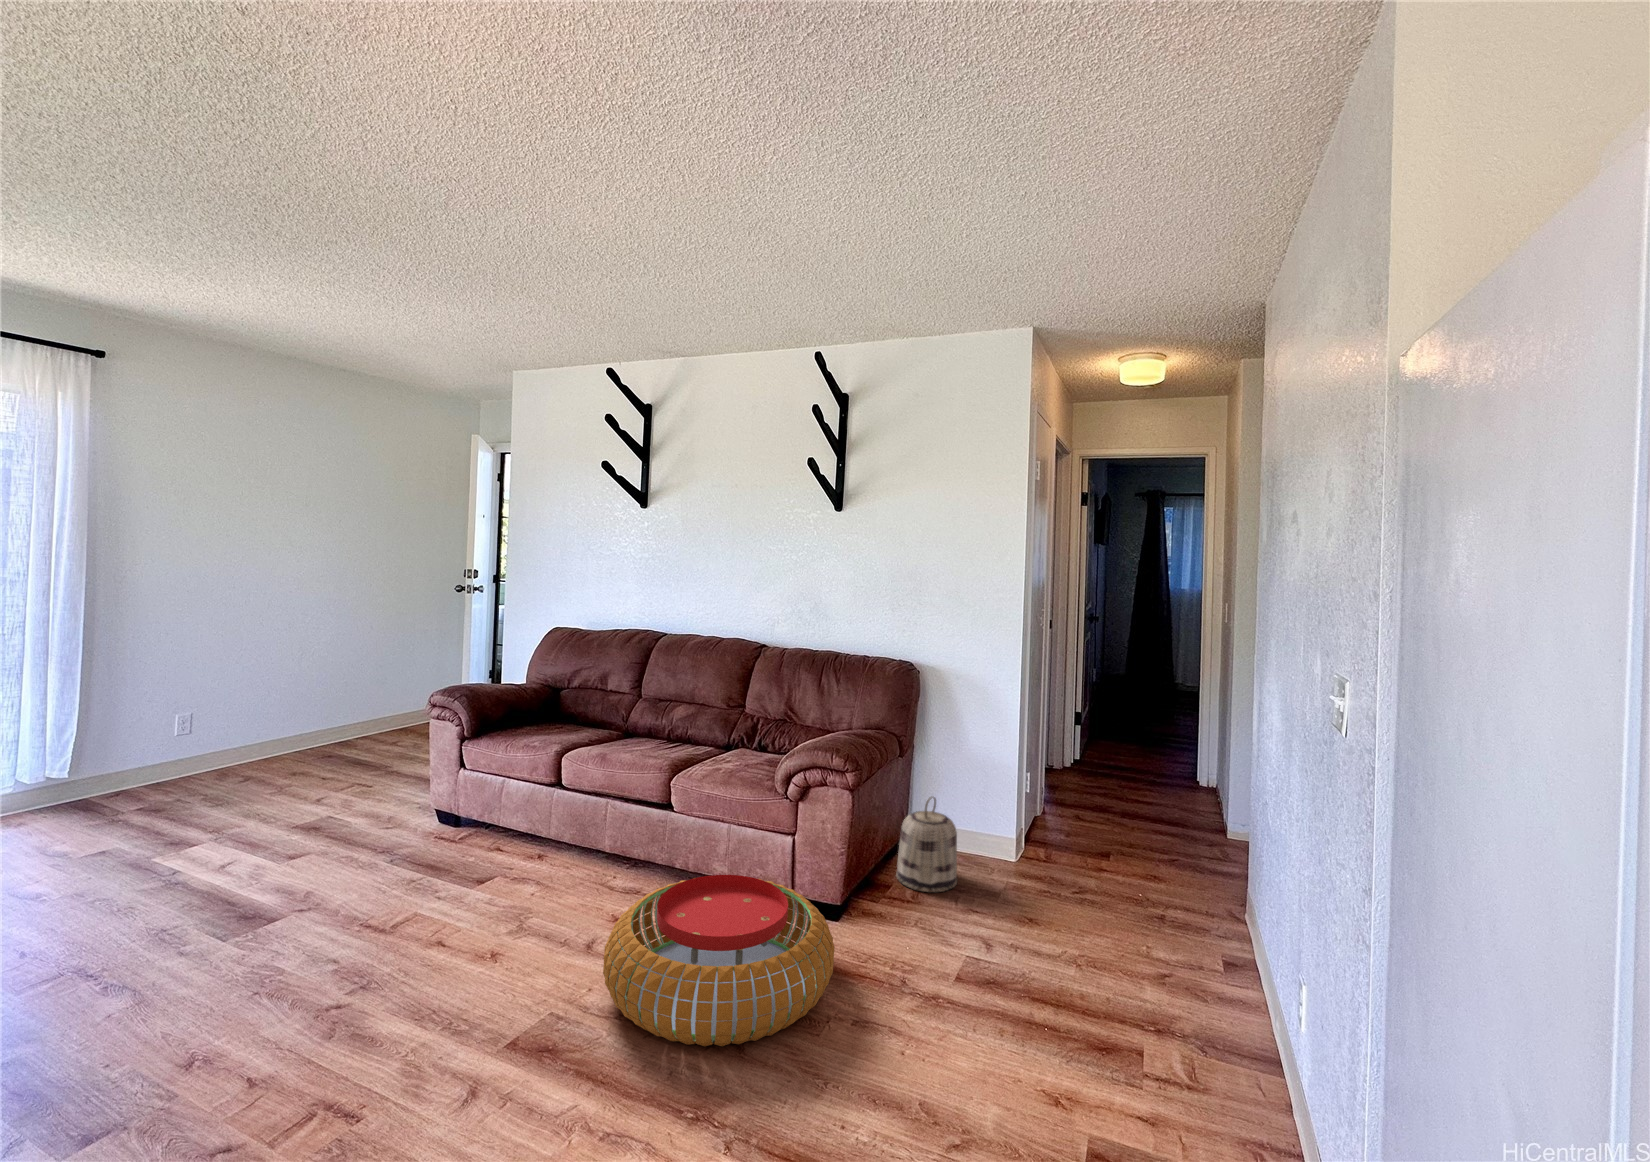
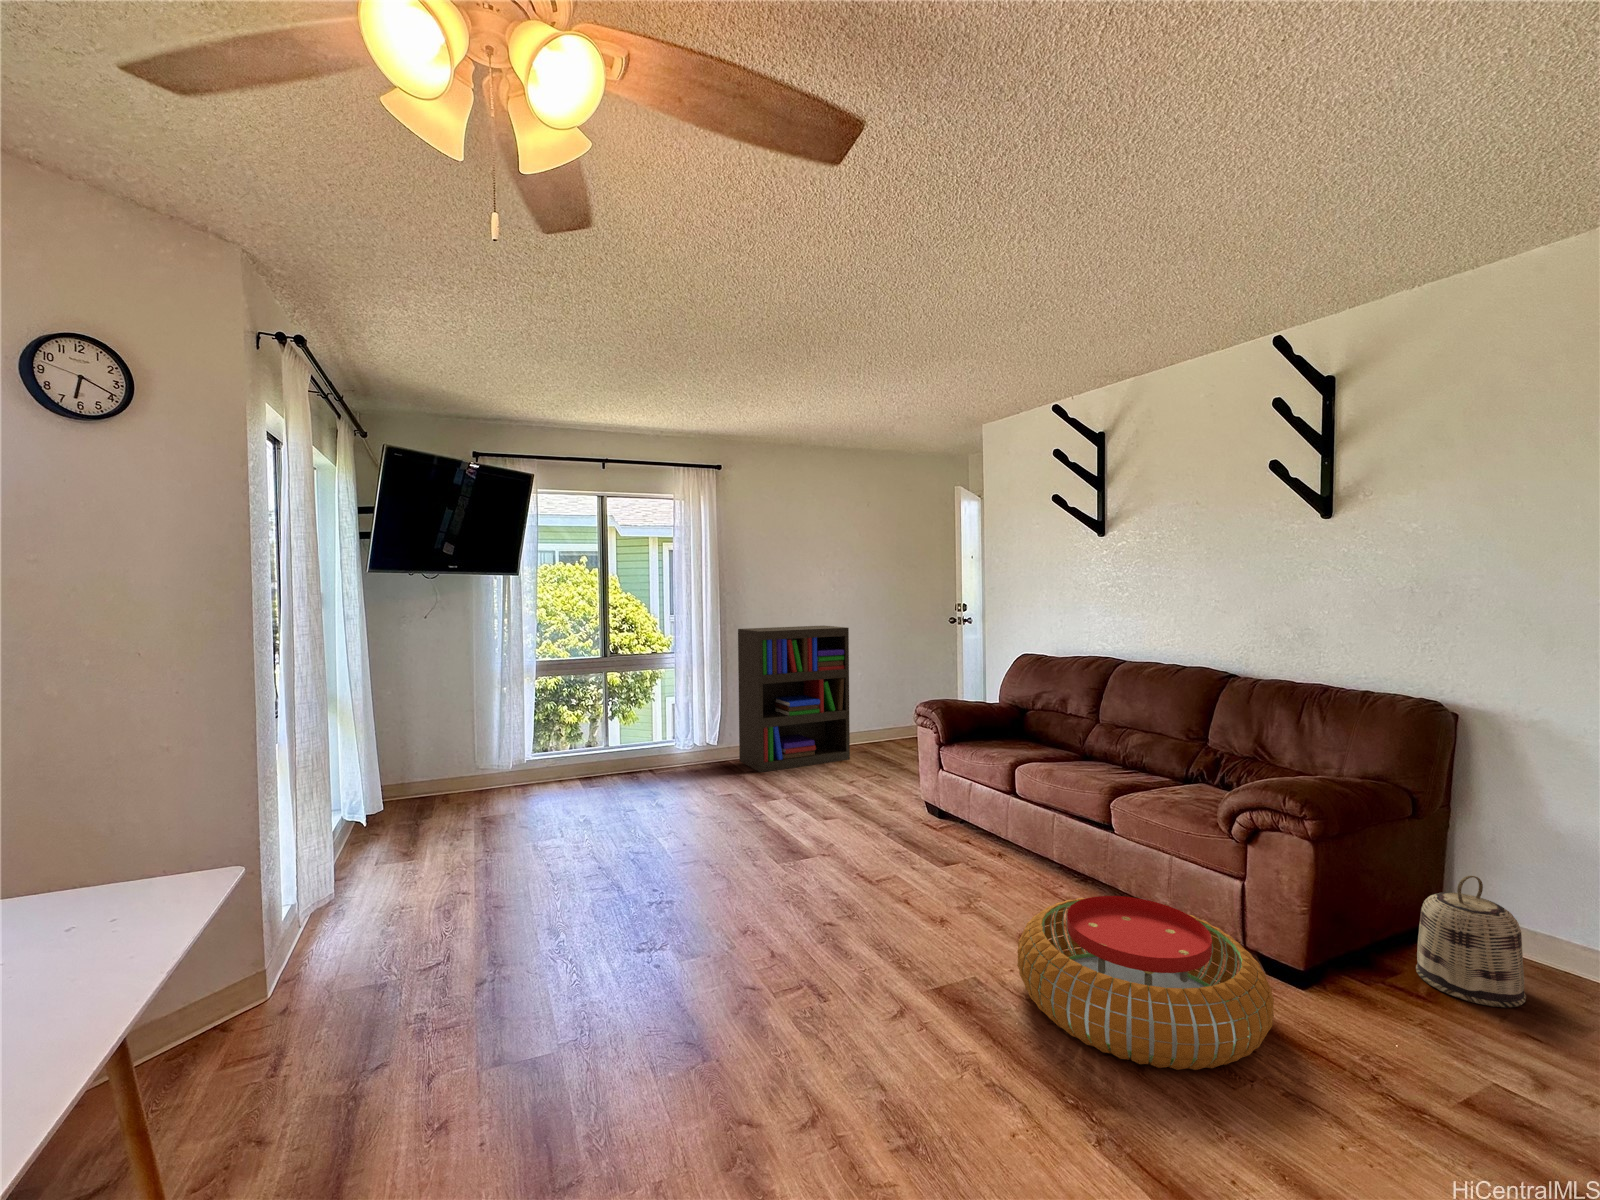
bookshelf: none [107,592,316,808] -> present [738,626,850,772]

